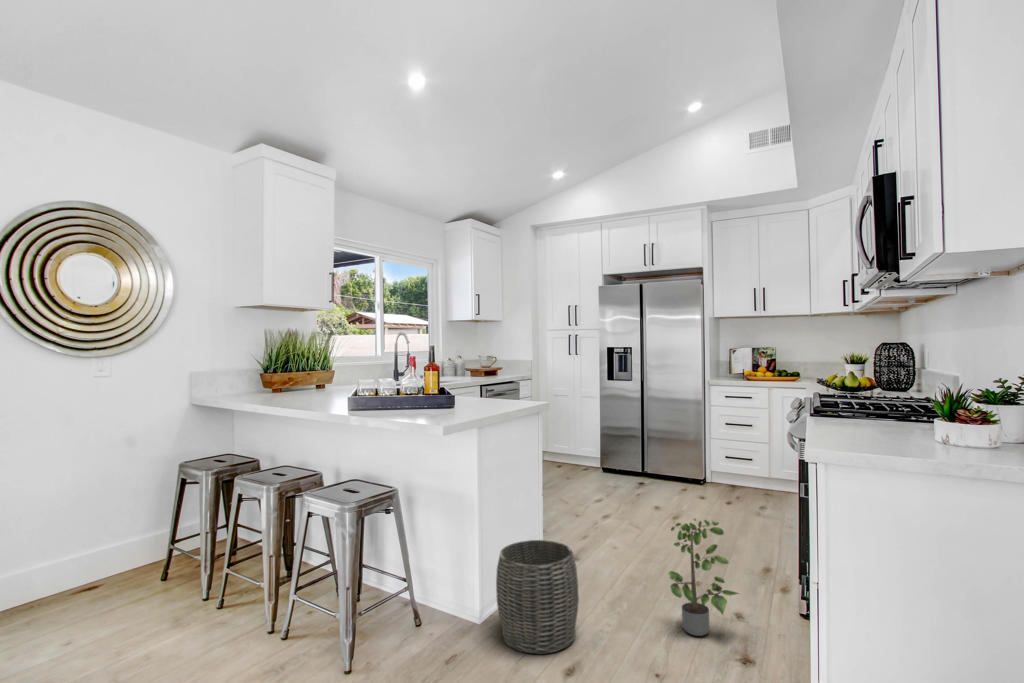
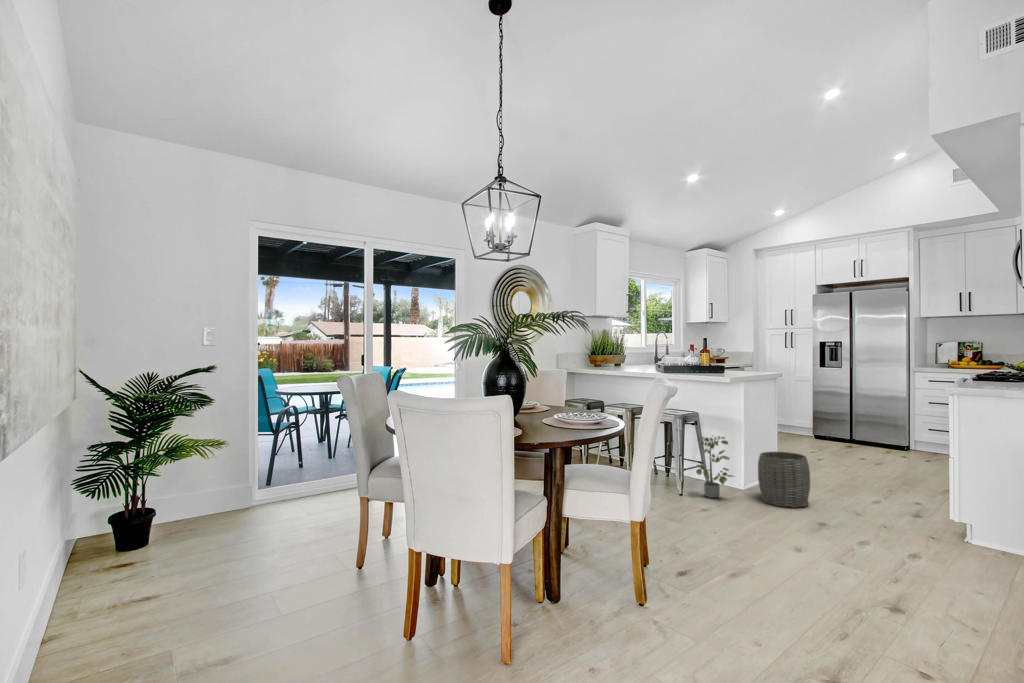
potted plant: present [669,519,738,636] -> present [696,436,733,498]

